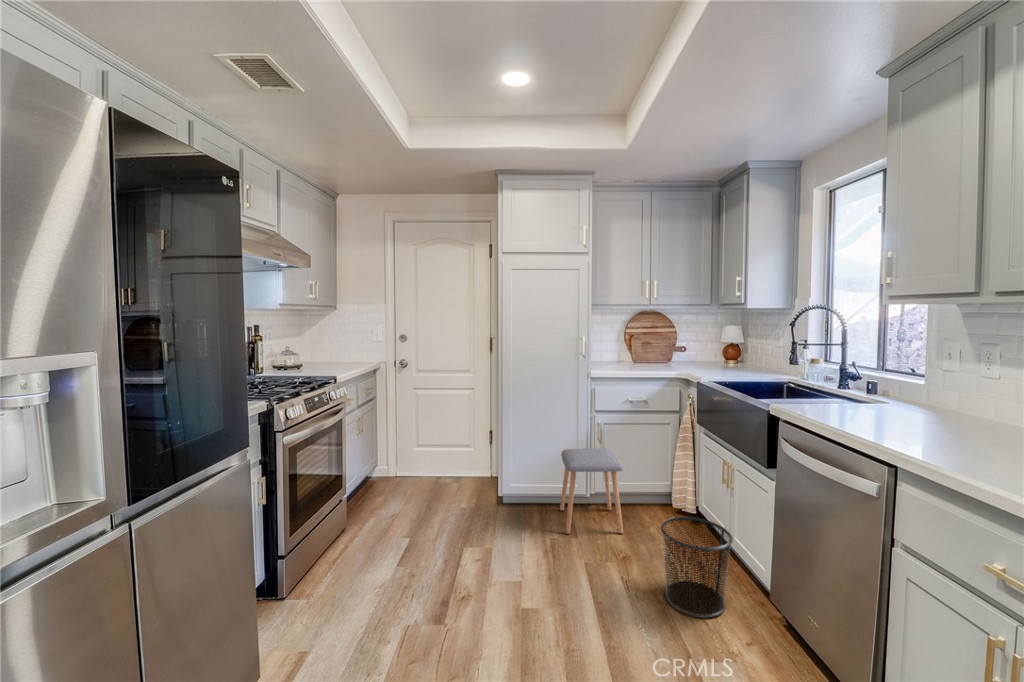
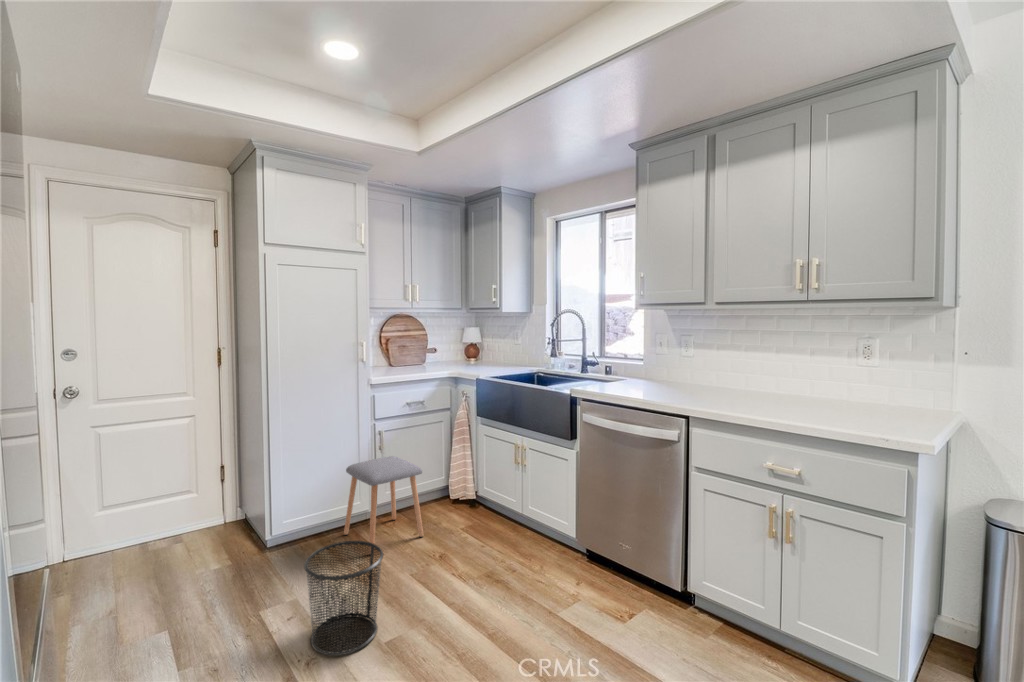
waste bin: present [661,517,733,618] -> present [304,541,383,656]

